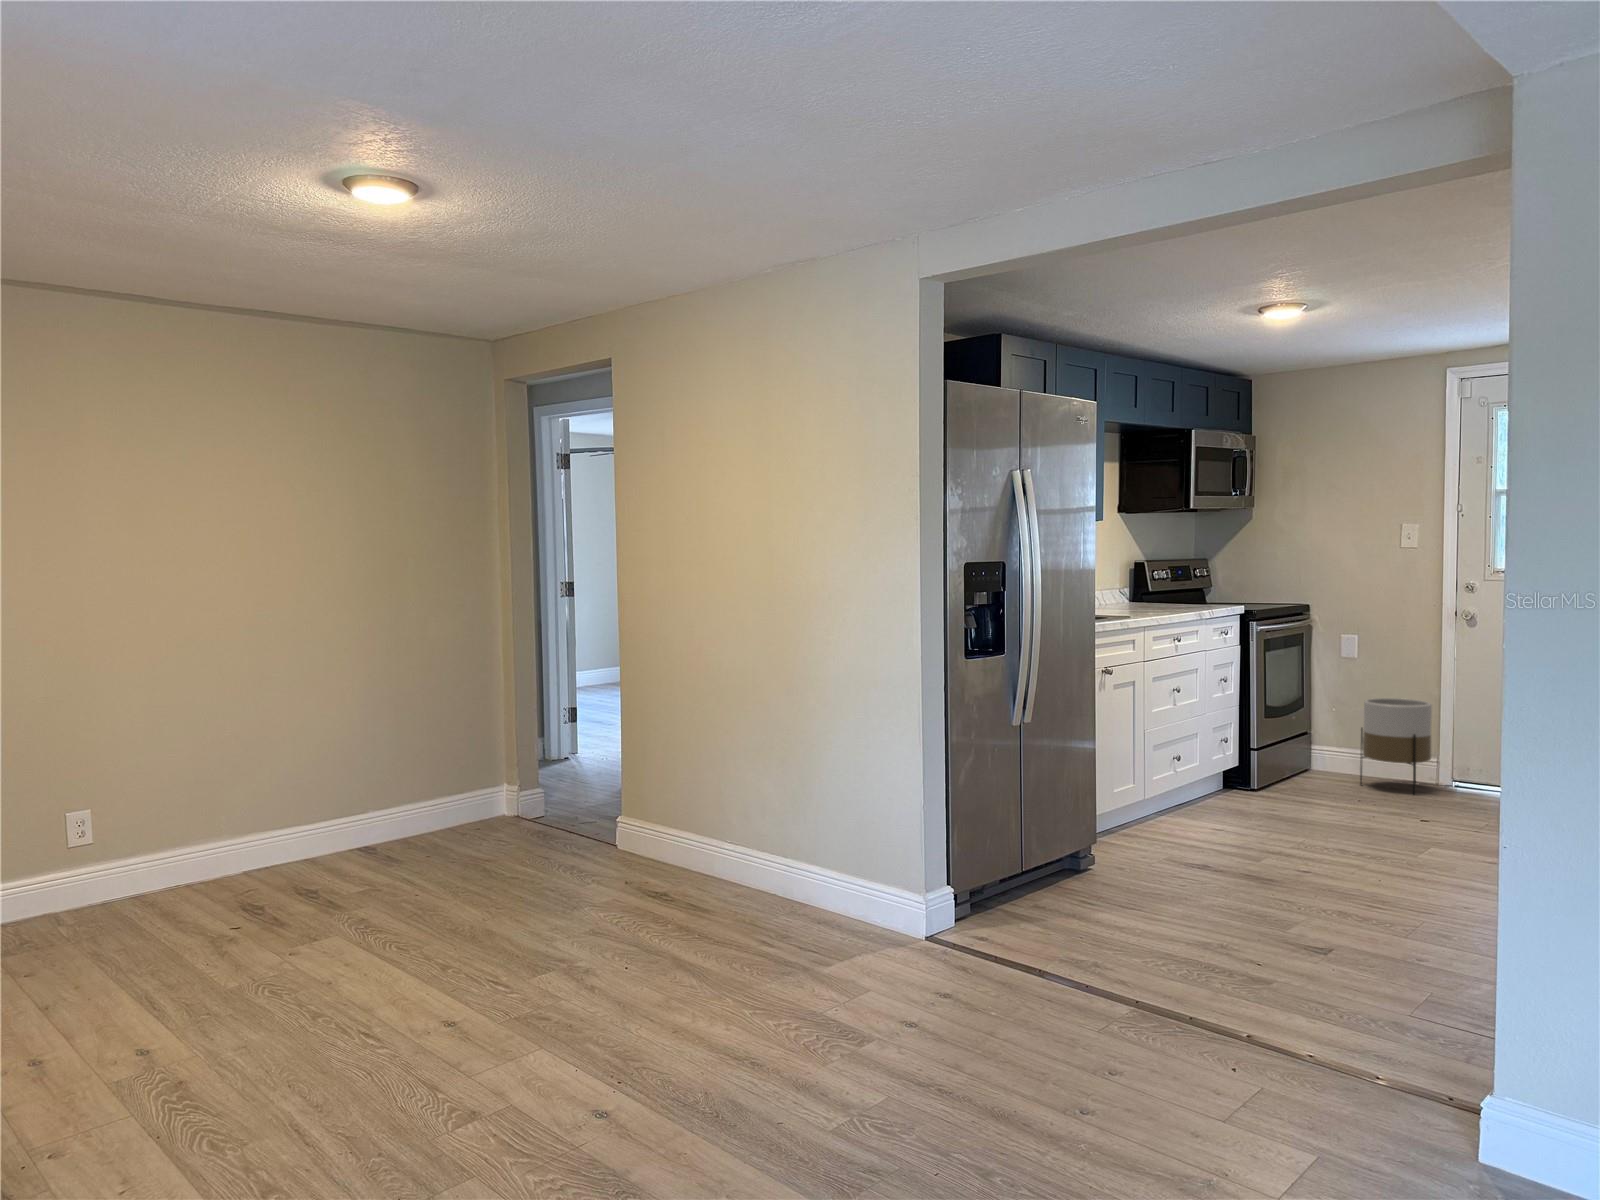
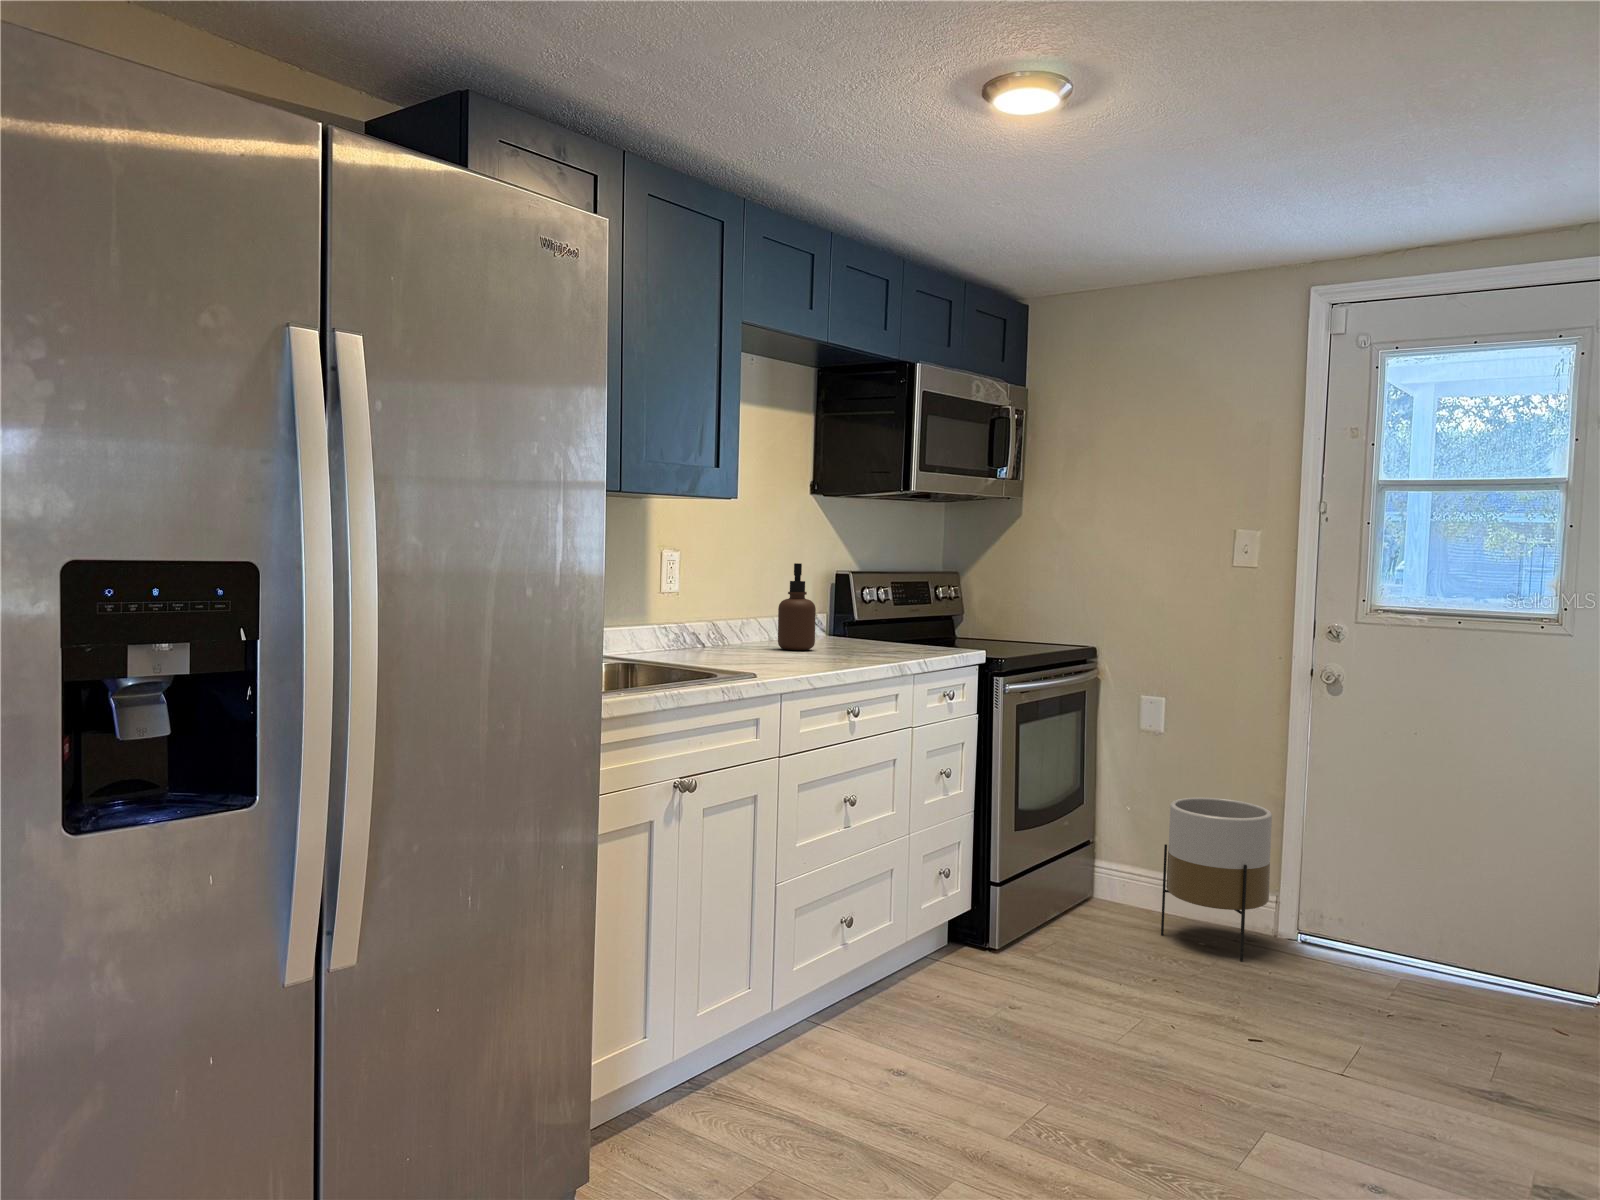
soap dispenser: none [1116,556,1140,608] -> present [778,563,816,650]

